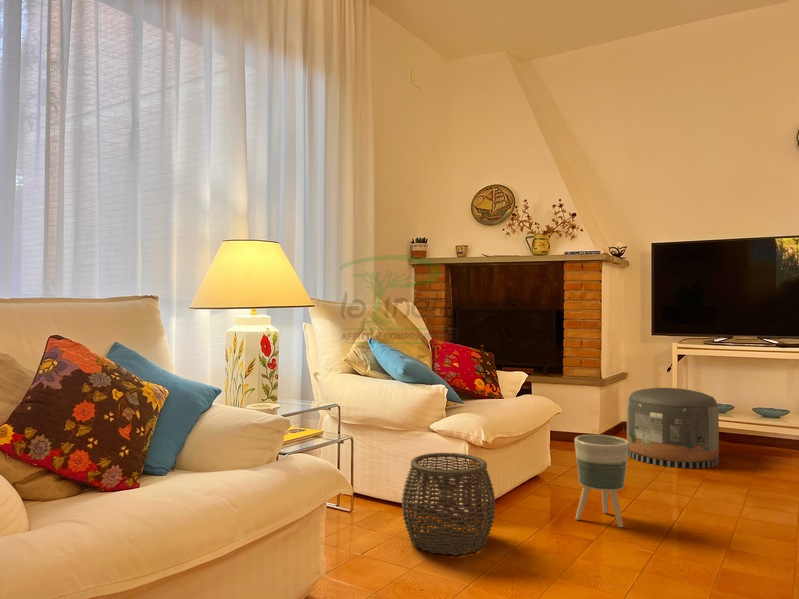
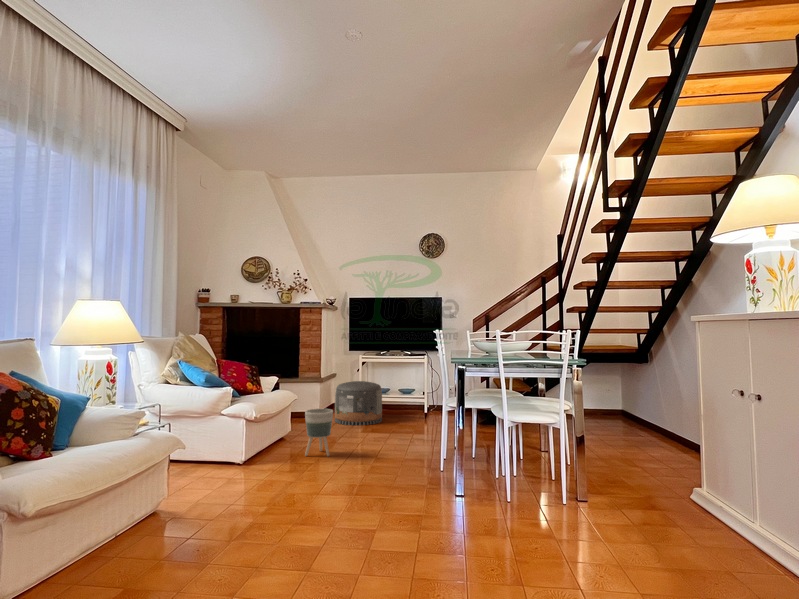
woven basket: present [402,453,495,556] -> none [205,426,262,483]

